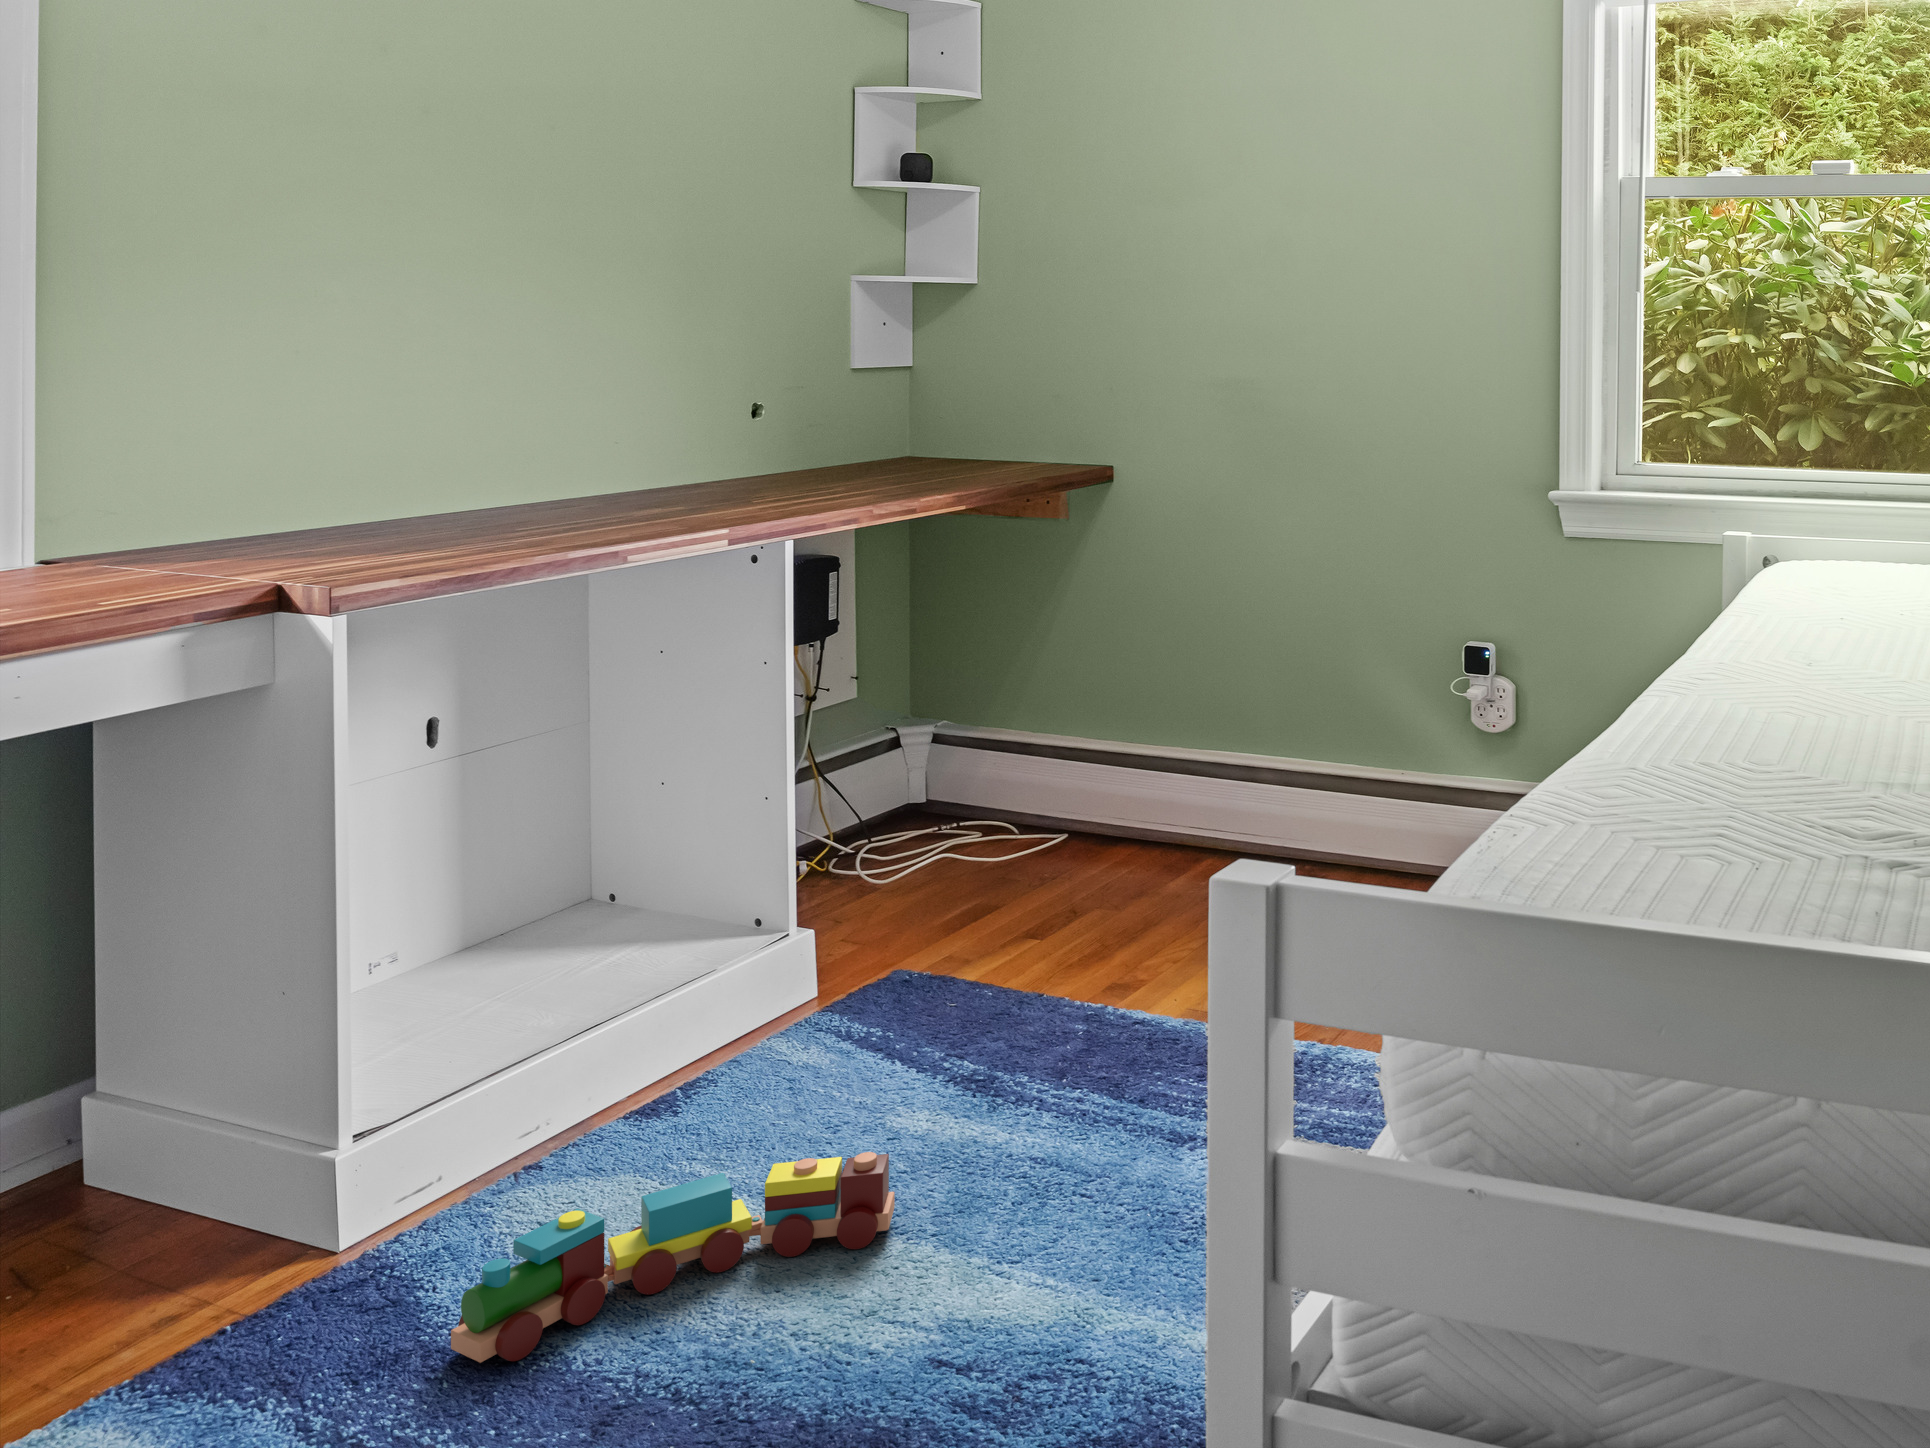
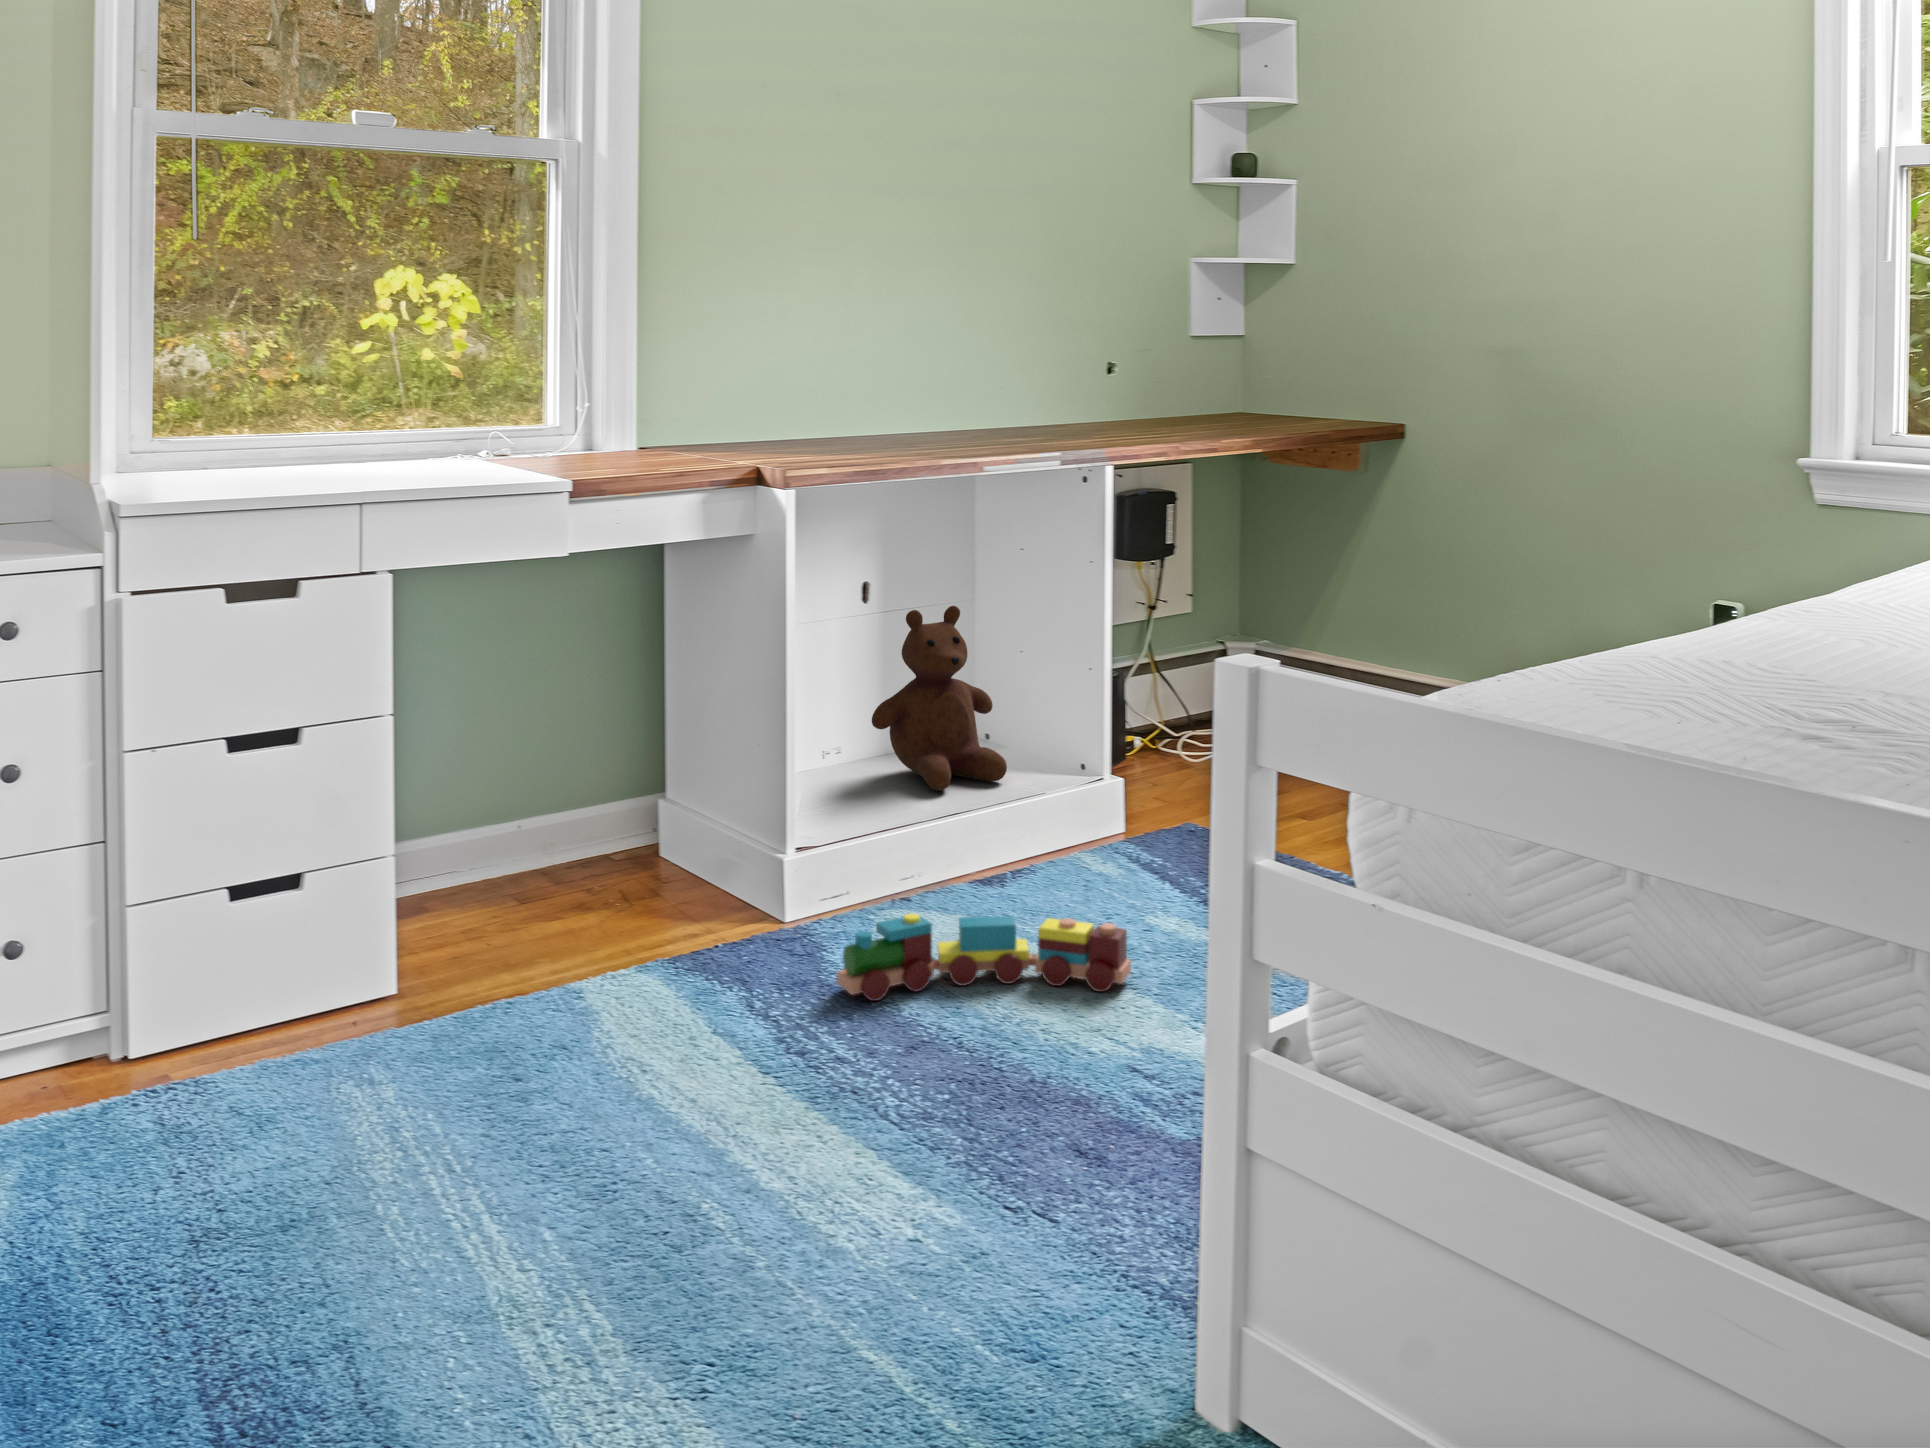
teddy bear: none [444,739,654,996] -> present [872,606,1007,791]

